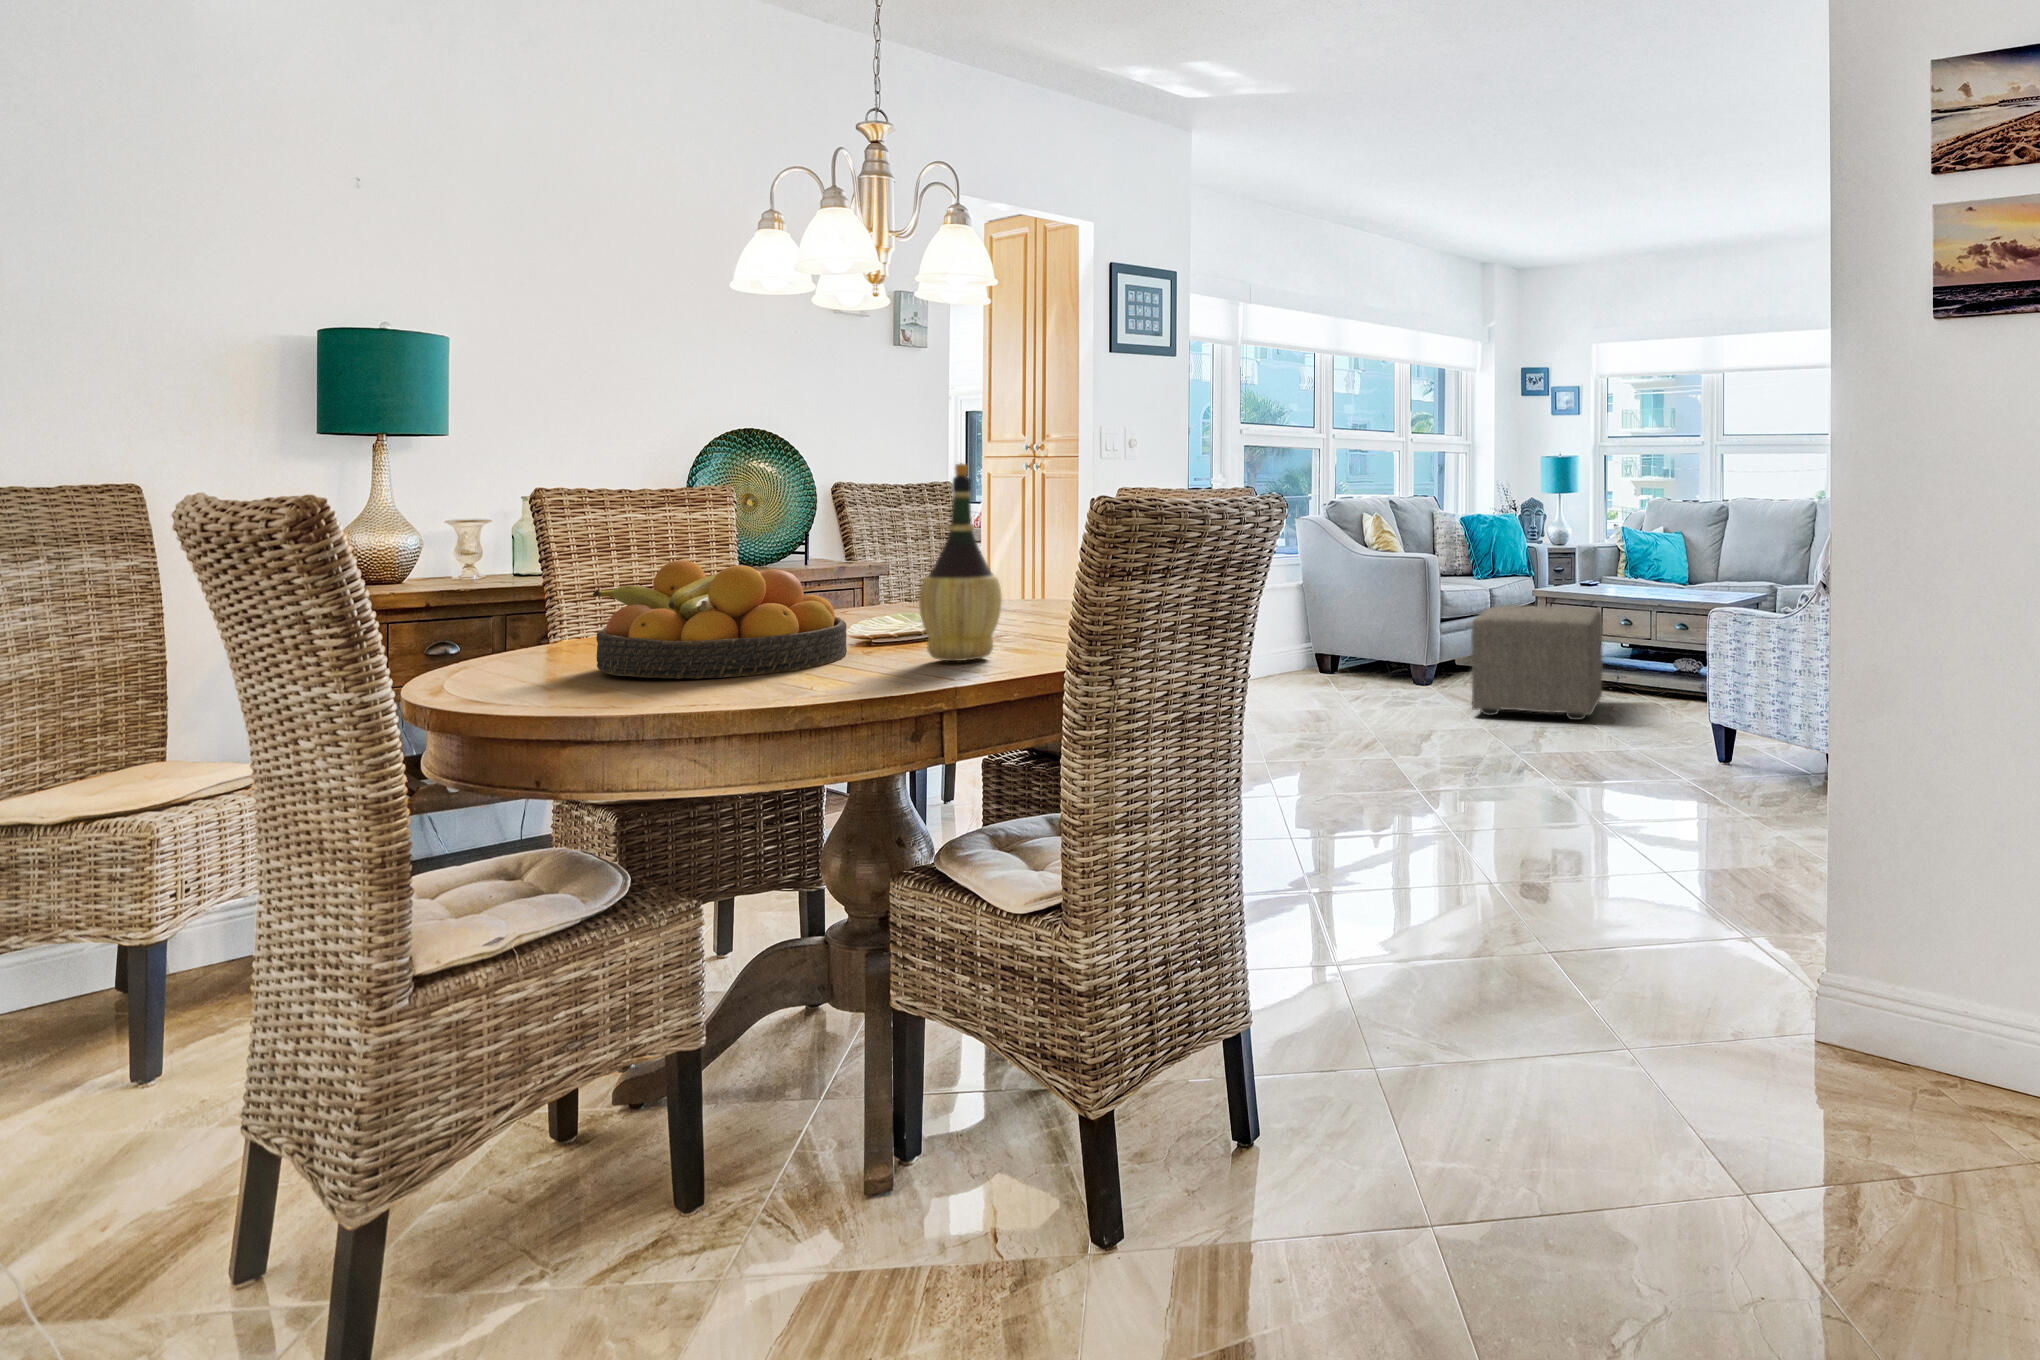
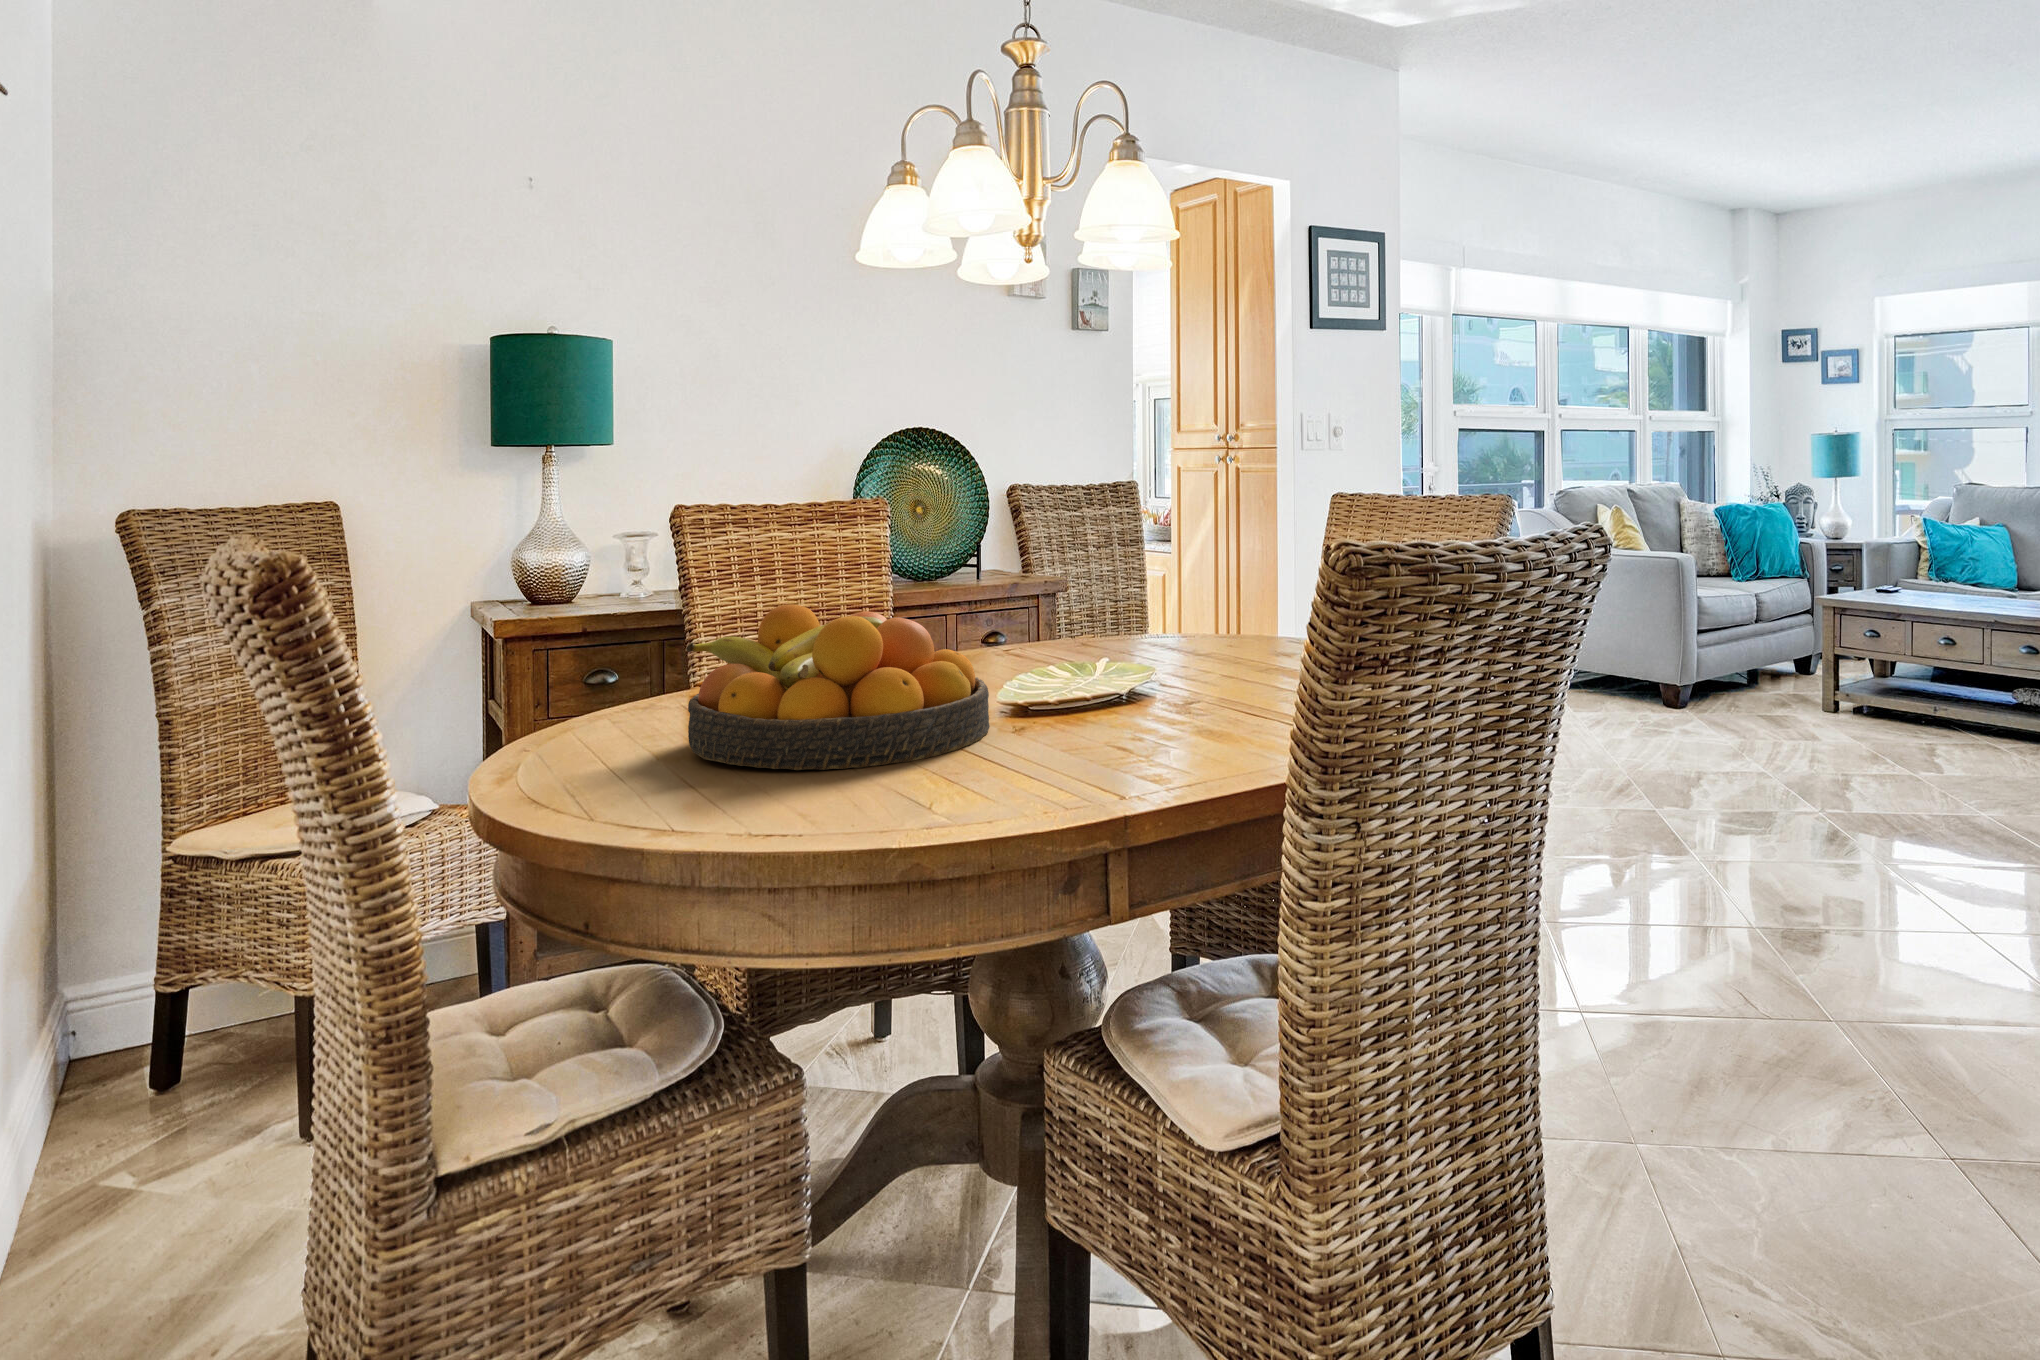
wine bottle: present [919,464,1002,661] -> none [1075,477,1186,756]
ottoman: present [1471,605,1603,720] -> none [1768,626,1950,779]

